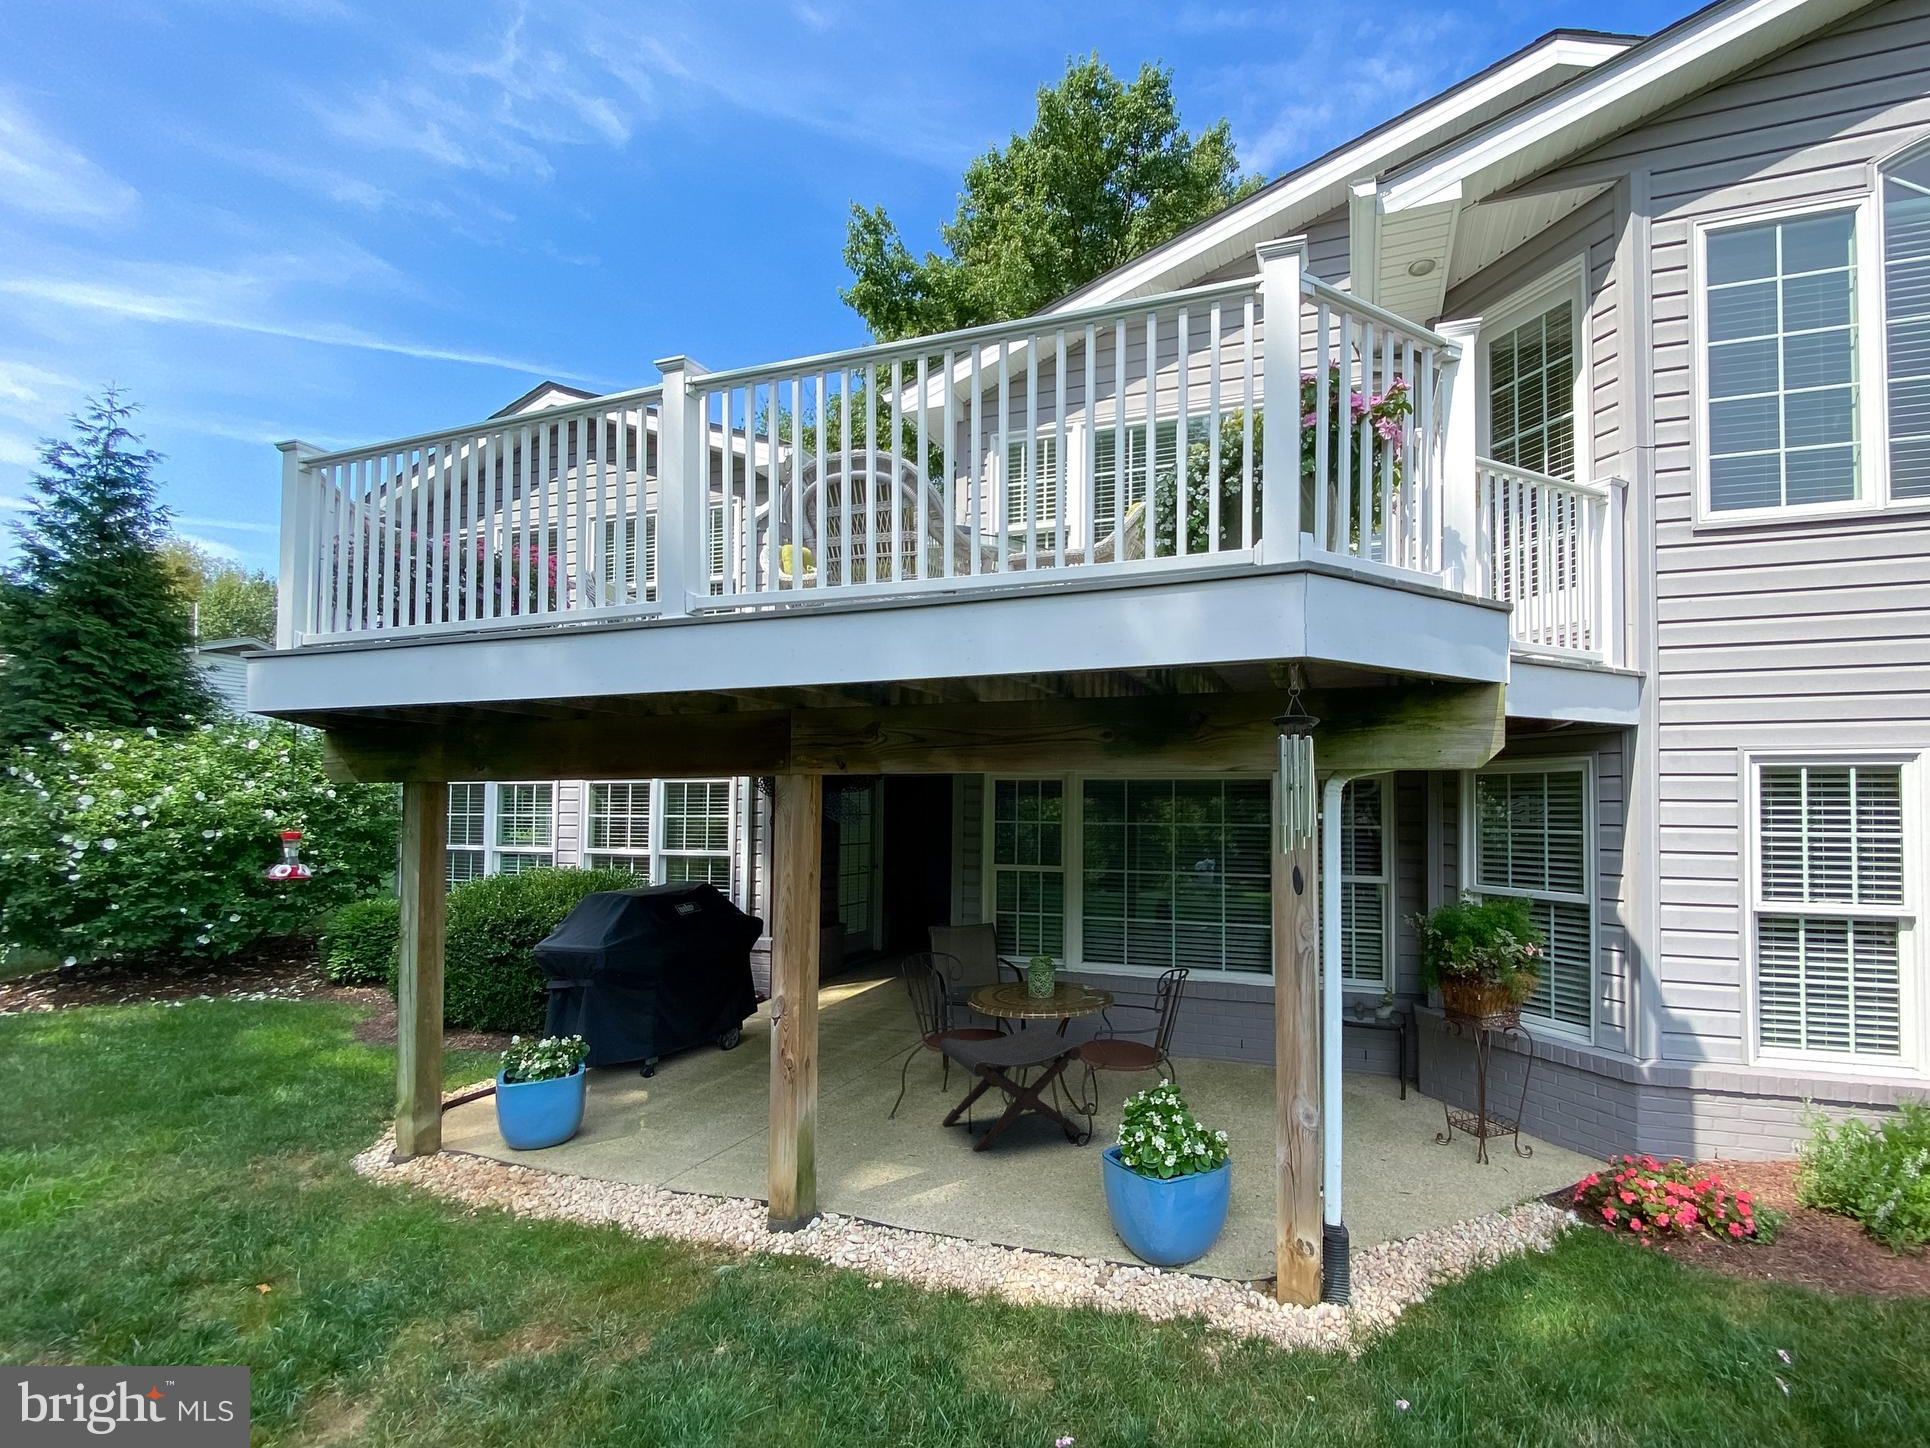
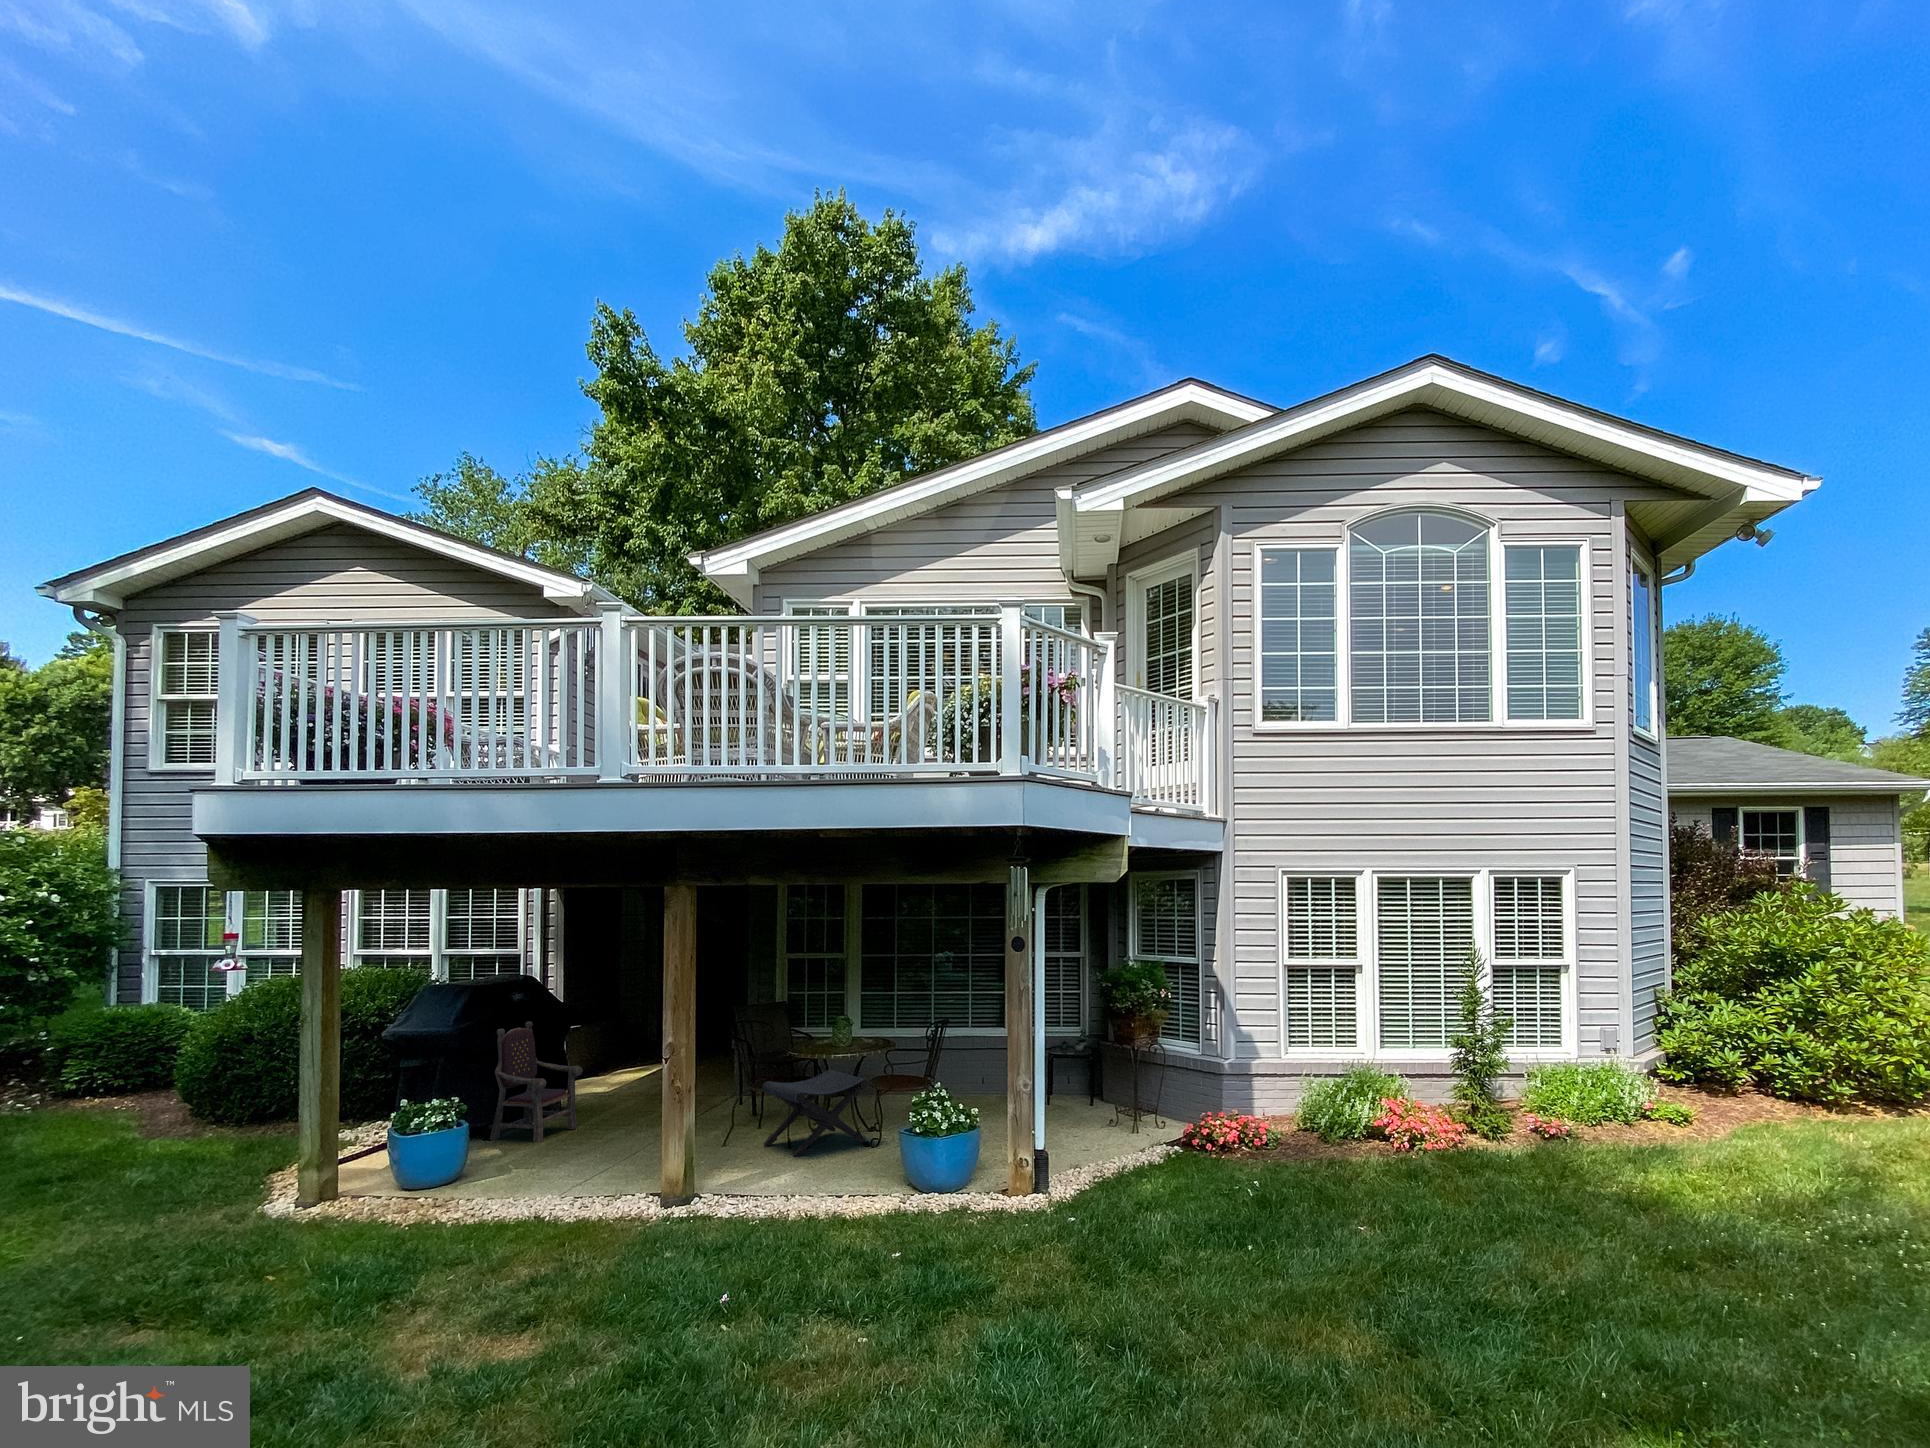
armchair: none [638,936,747,1089] -> present [490,1021,583,1143]

